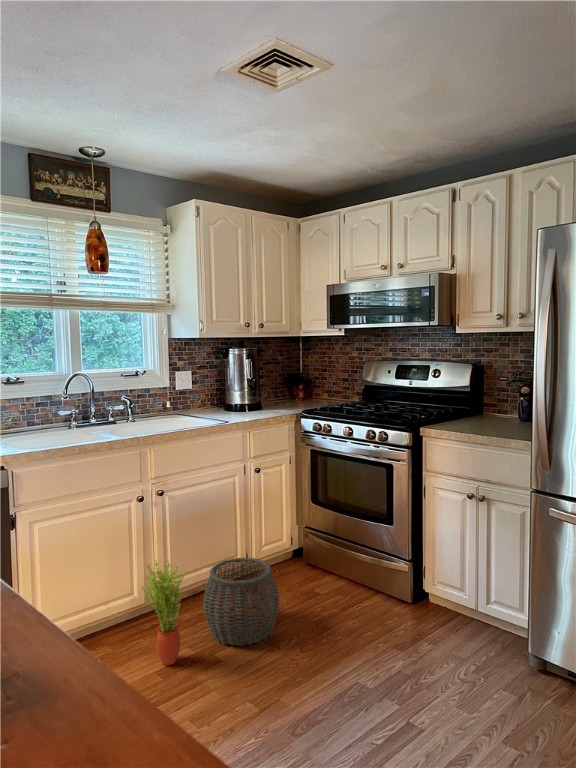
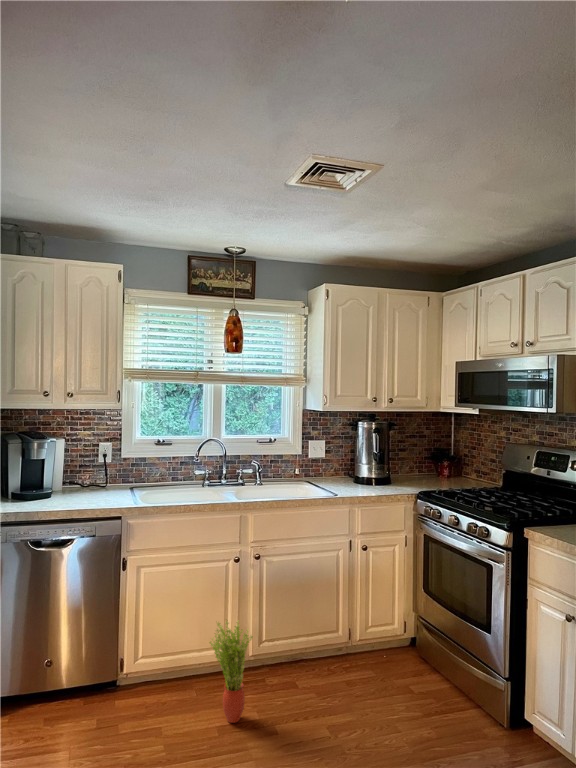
woven basket: present [203,558,279,646] -> none [276,633,352,726]

